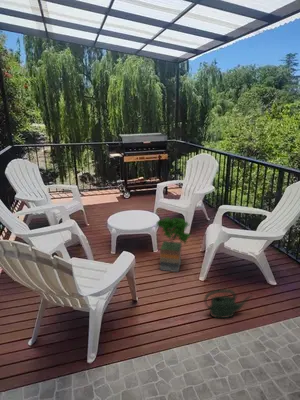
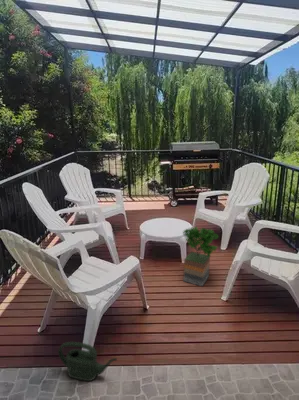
watering can: present [205,289,249,318] -> present [58,342,117,381]

